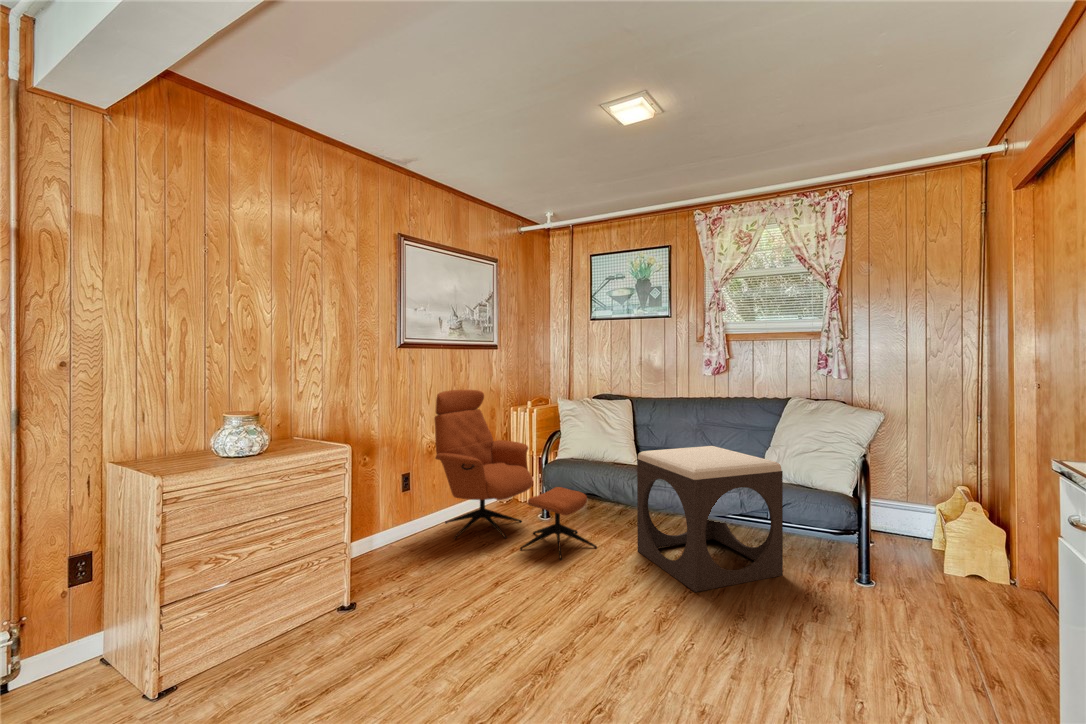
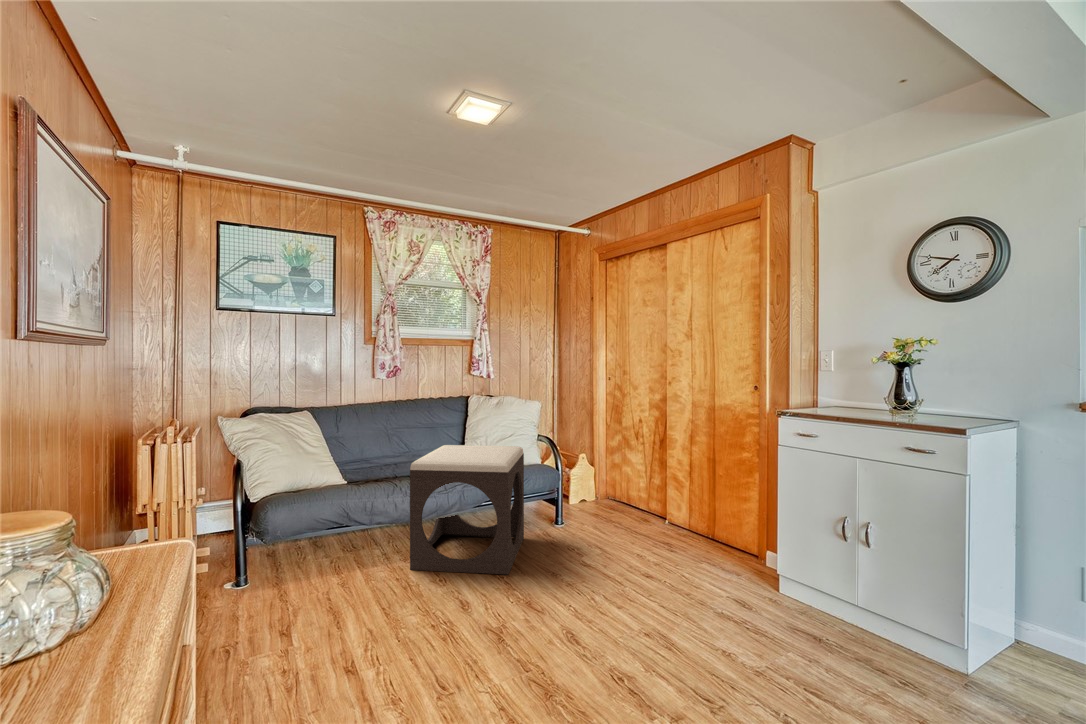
armchair: present [434,390,597,560] -> none [70,416,371,677]

